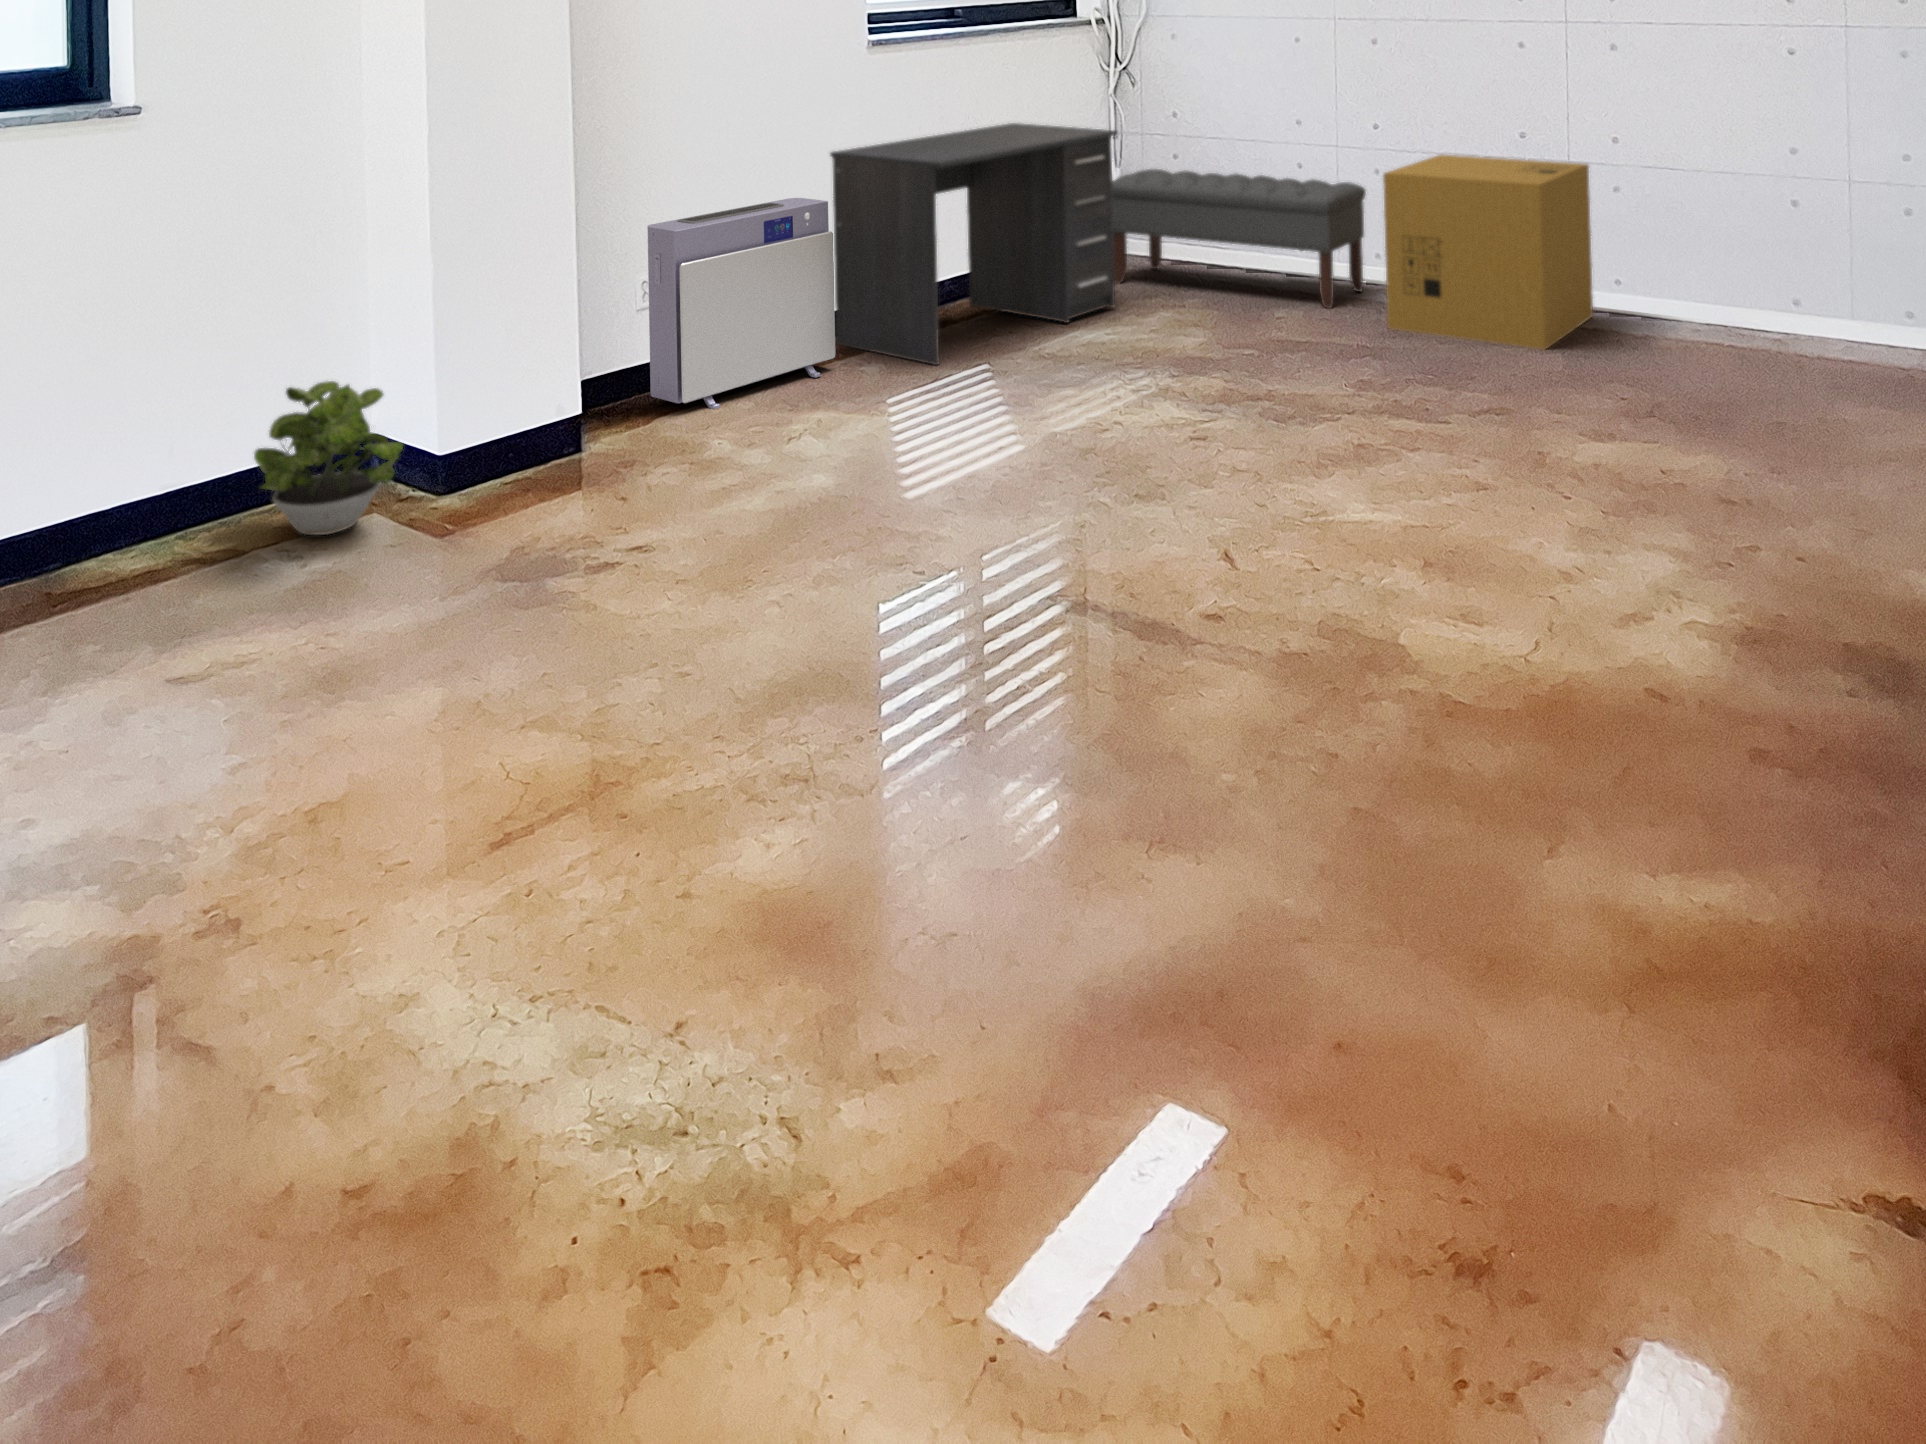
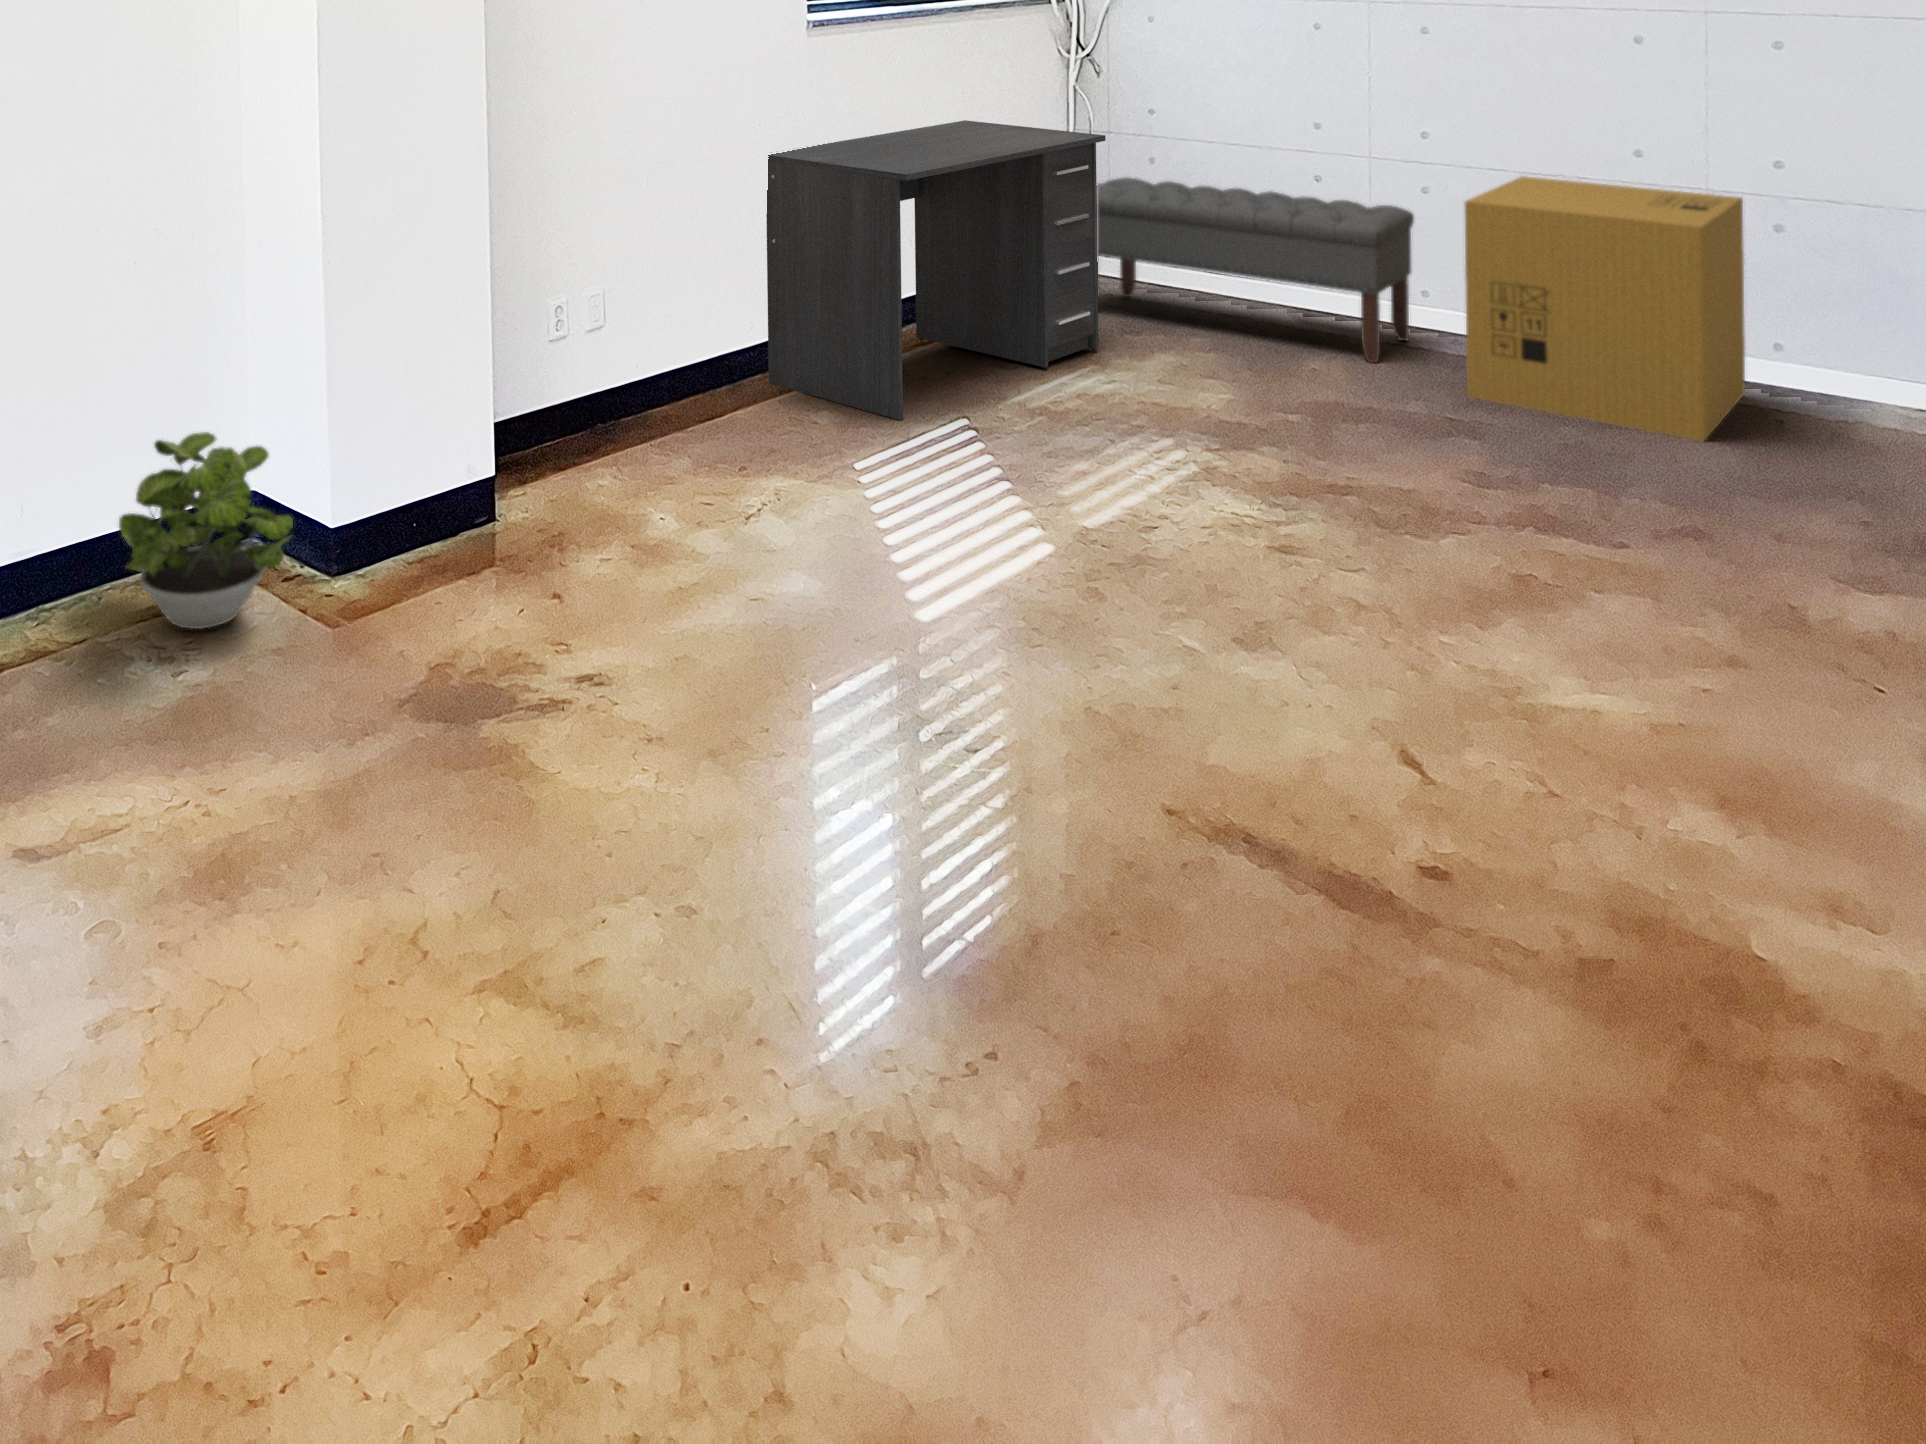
air purifier: present [647,198,835,409] -> none [562,210,777,469]

